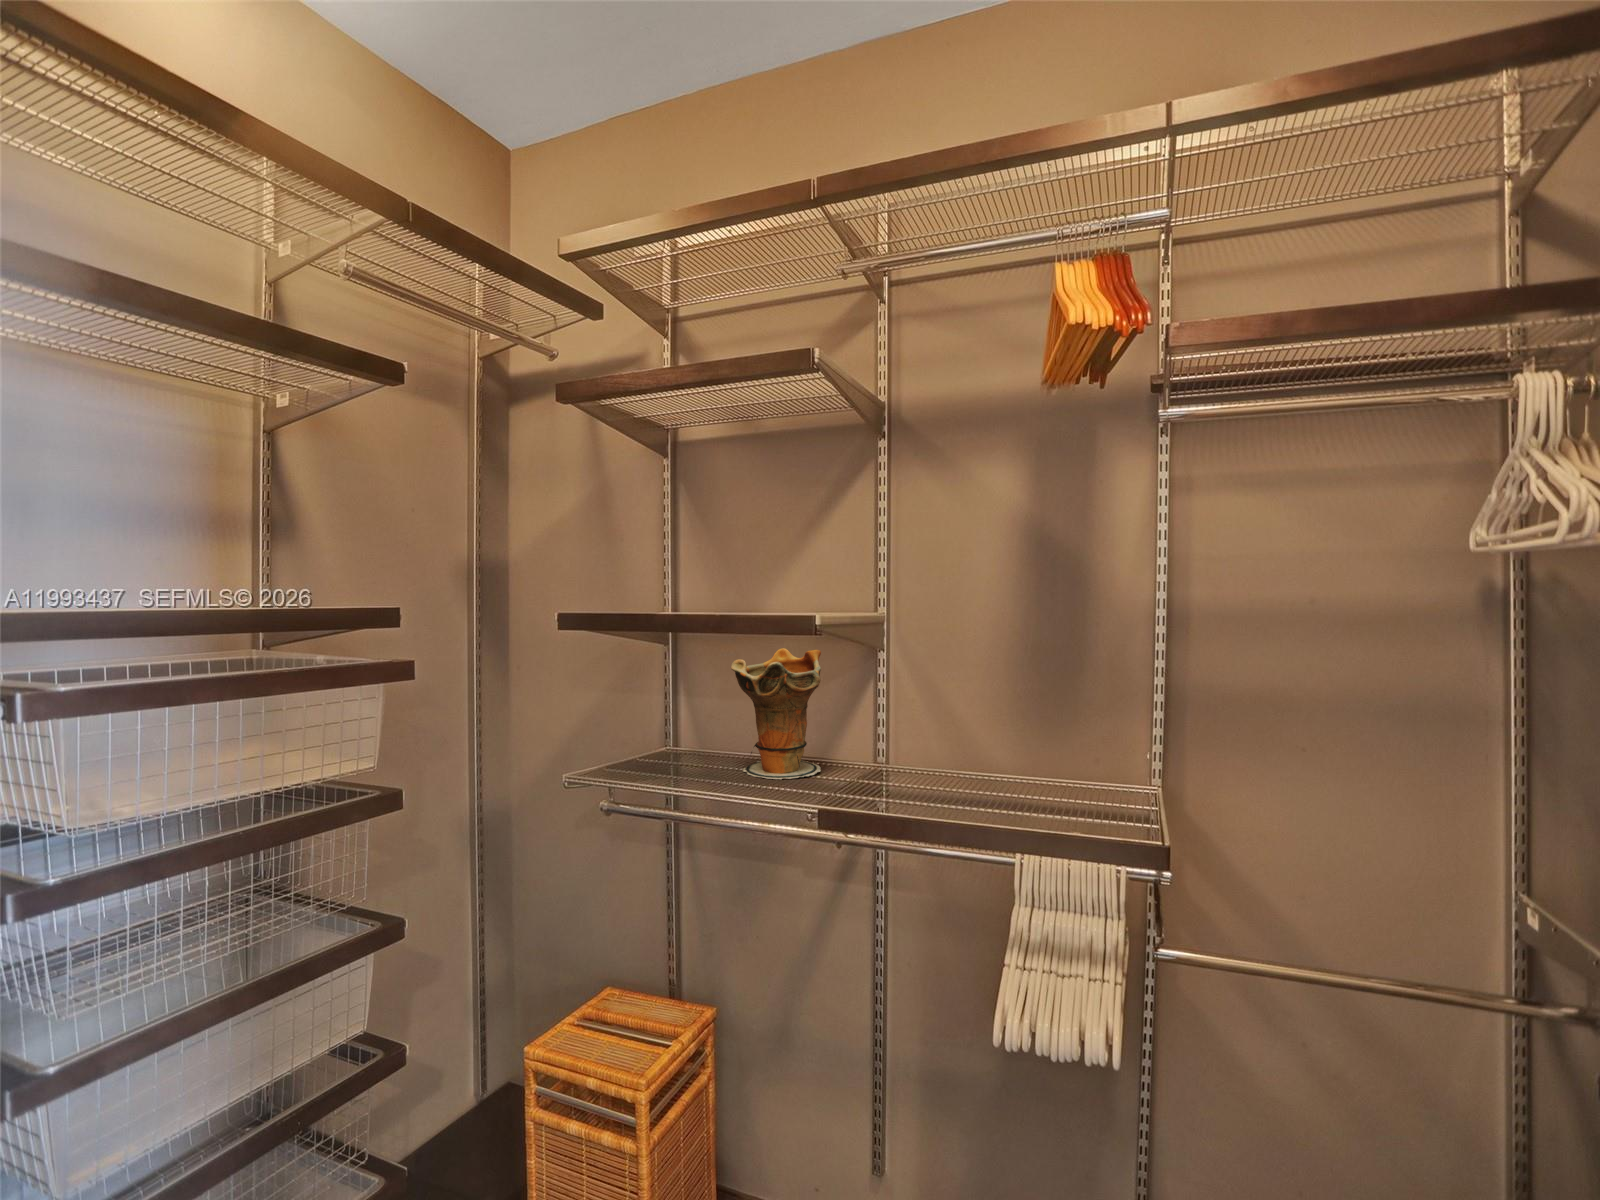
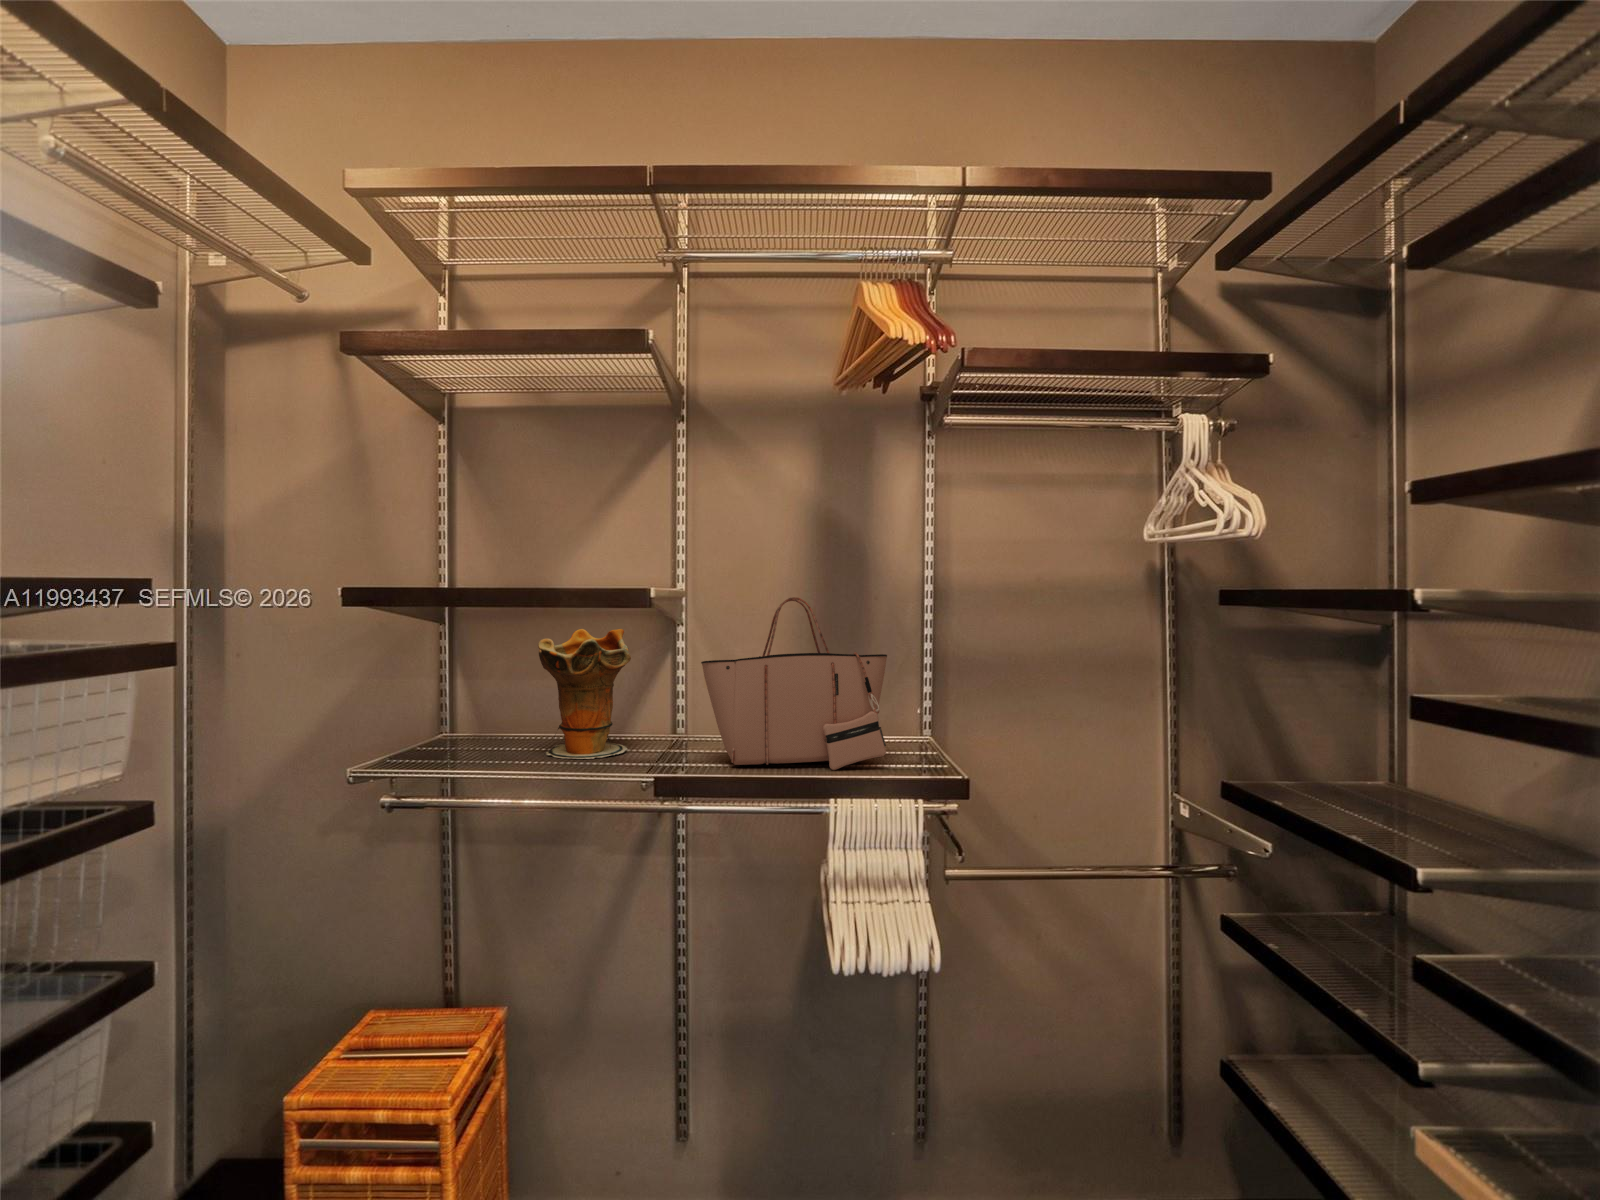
tote bag: none [877,624,1086,819] -> present [701,597,887,770]

